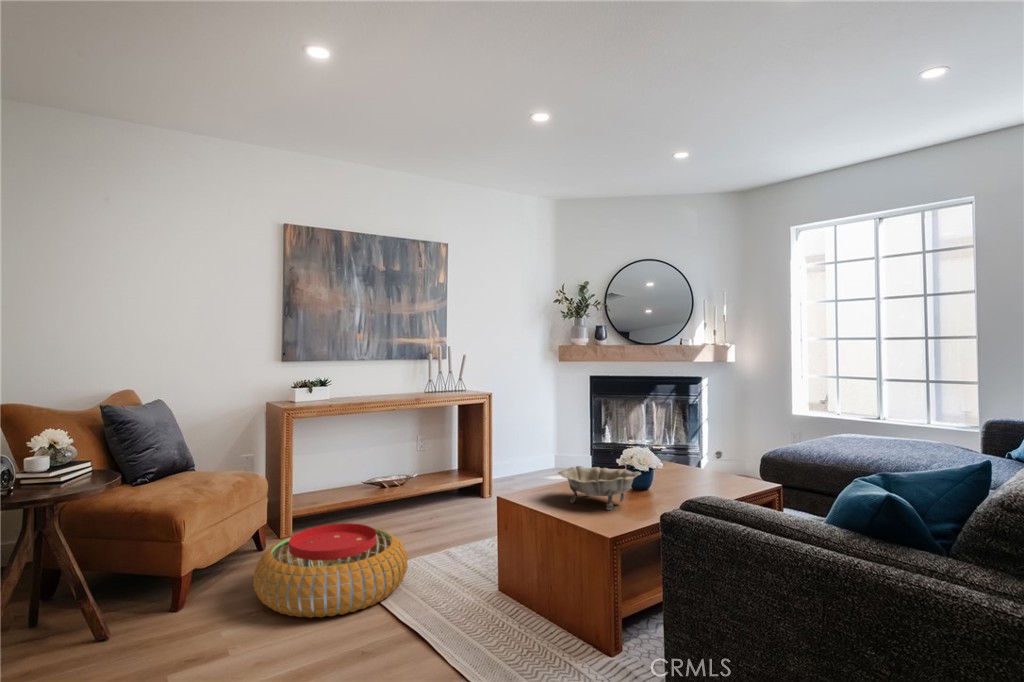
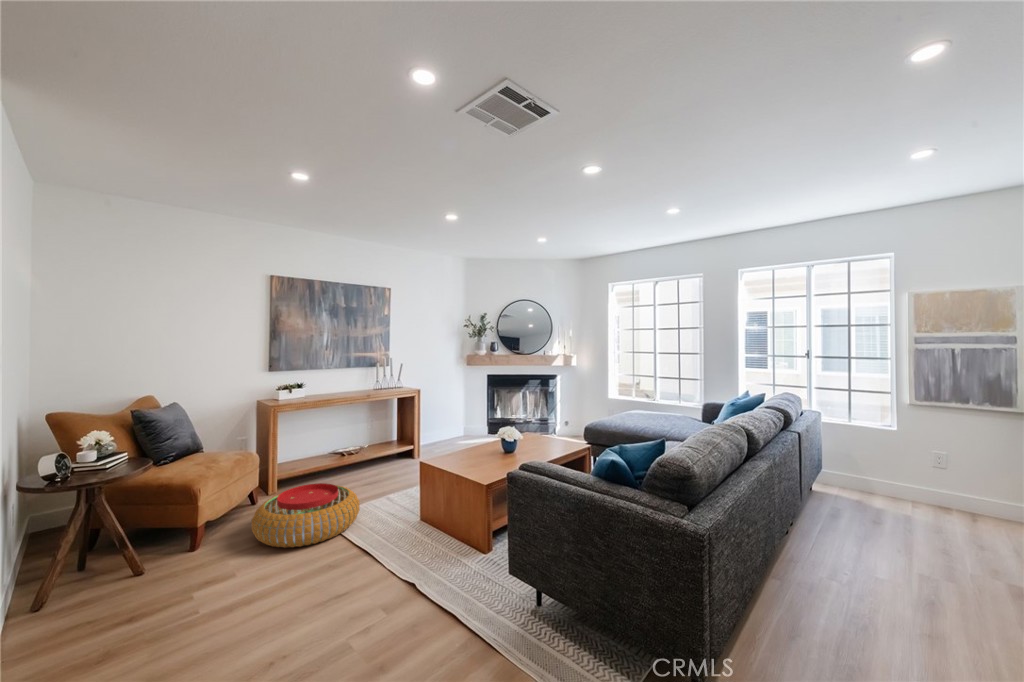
decorative bowl: present [558,466,641,510] -> none [456,440,506,467]

